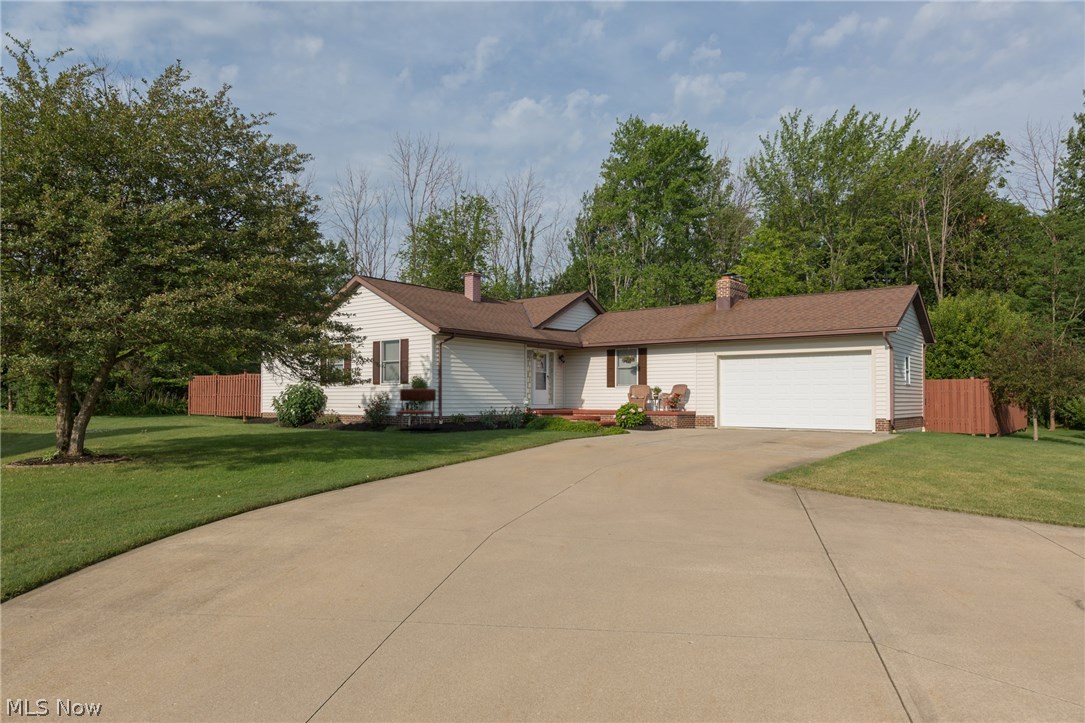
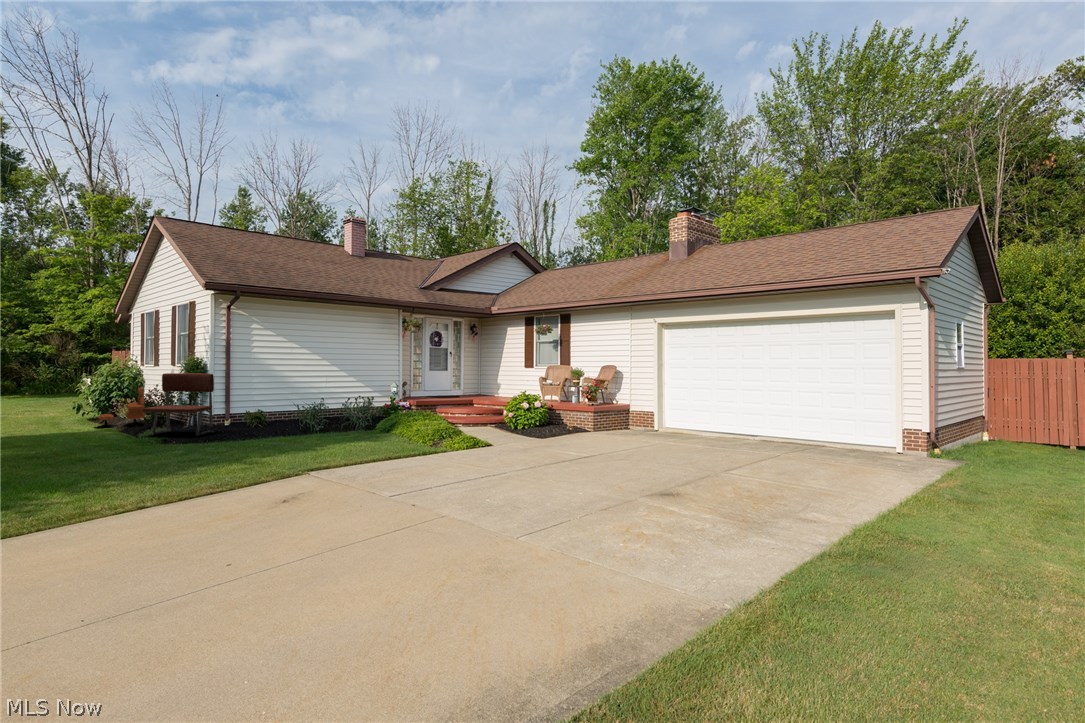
lounge chair: none [340,399,372,428] -> present [94,388,148,429]

